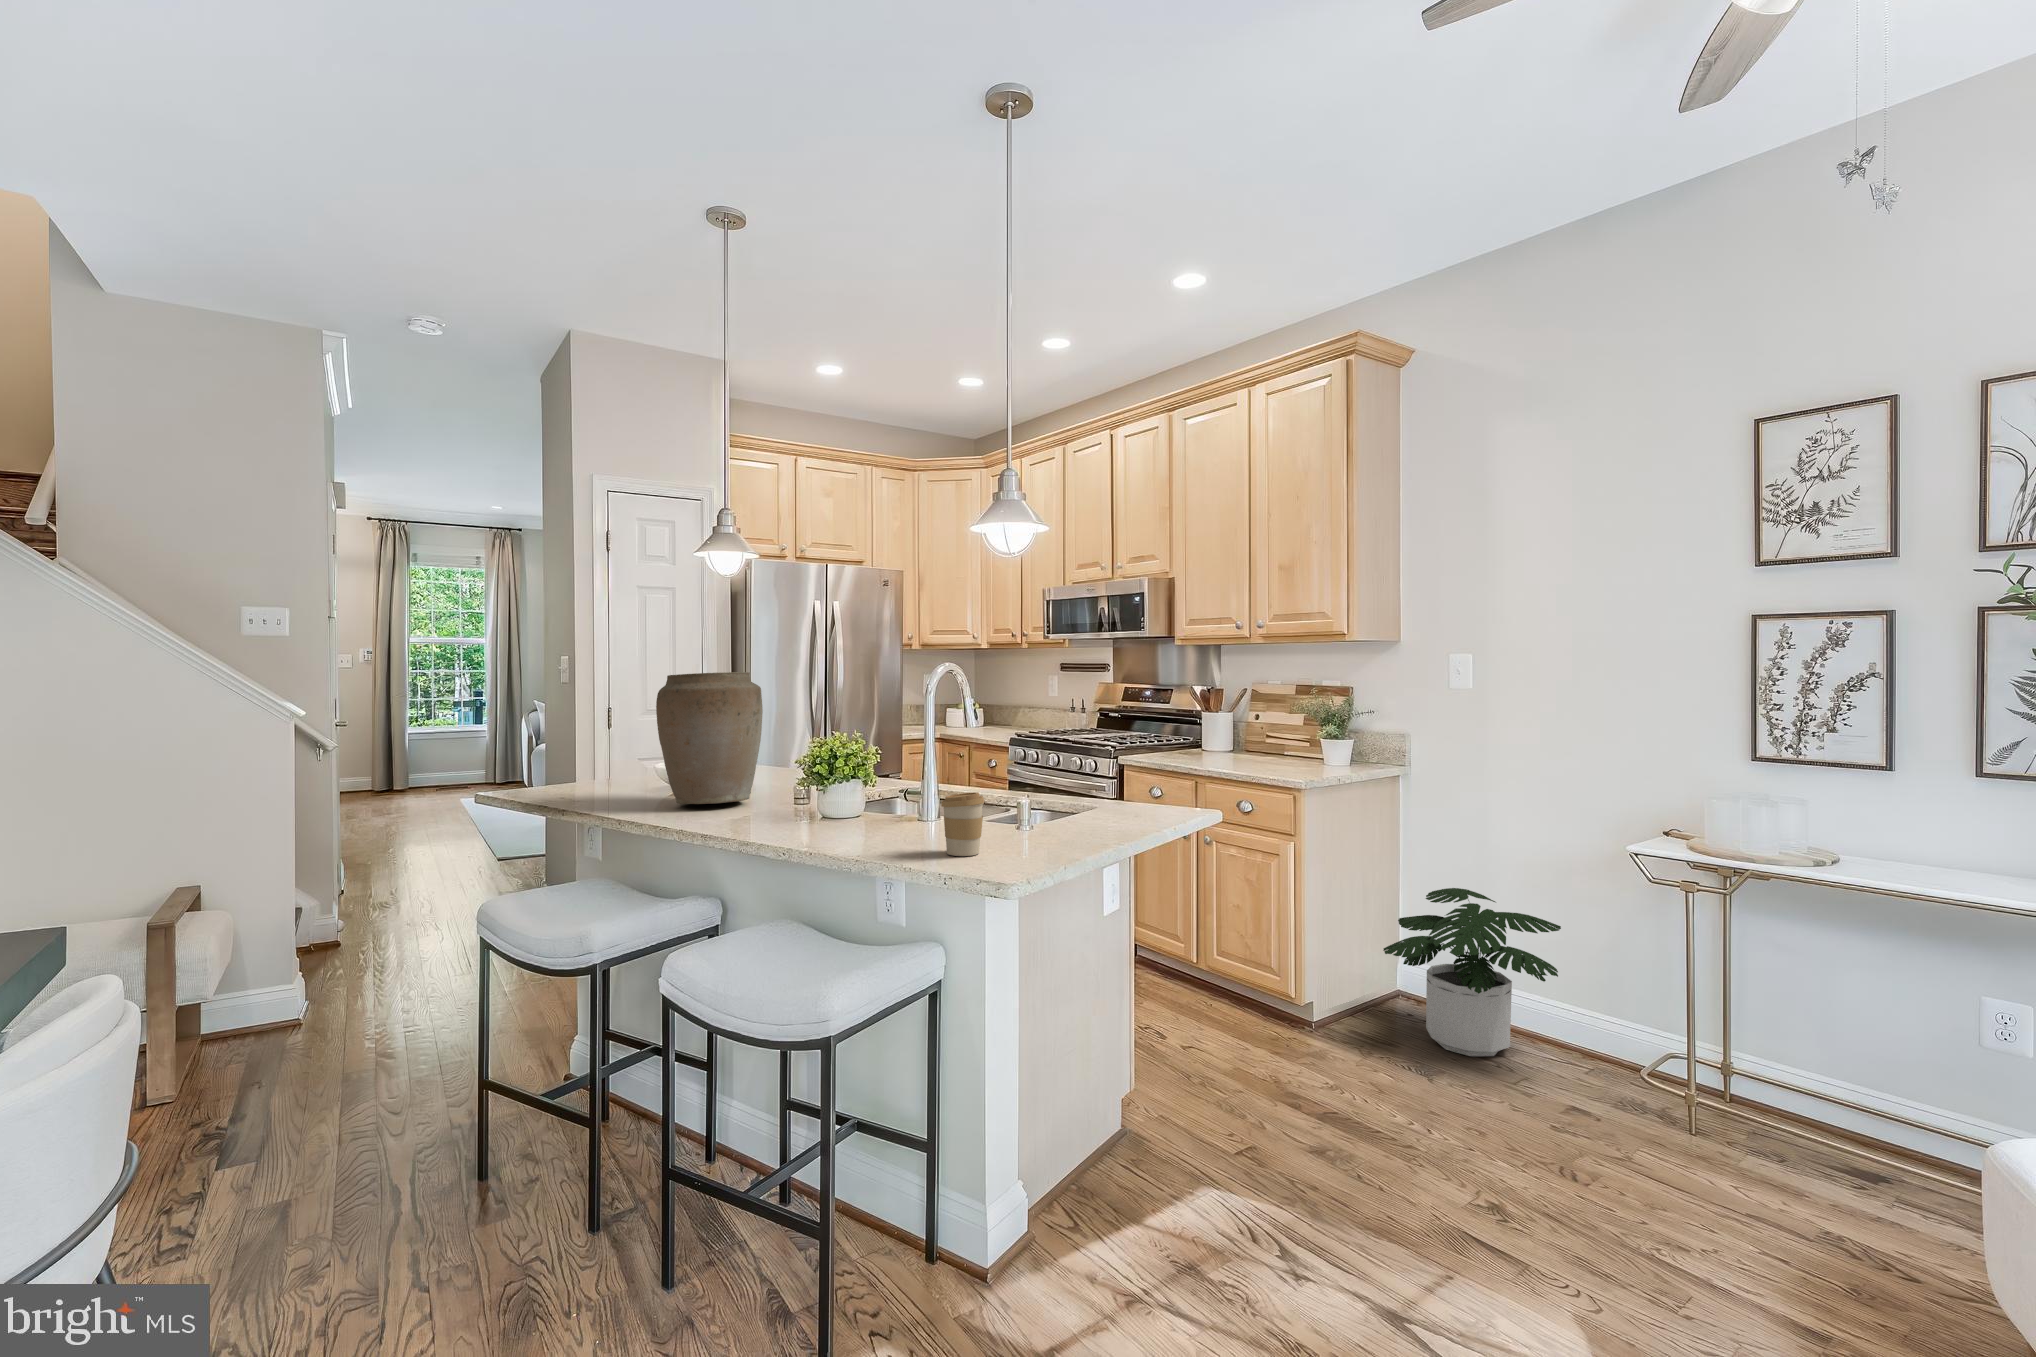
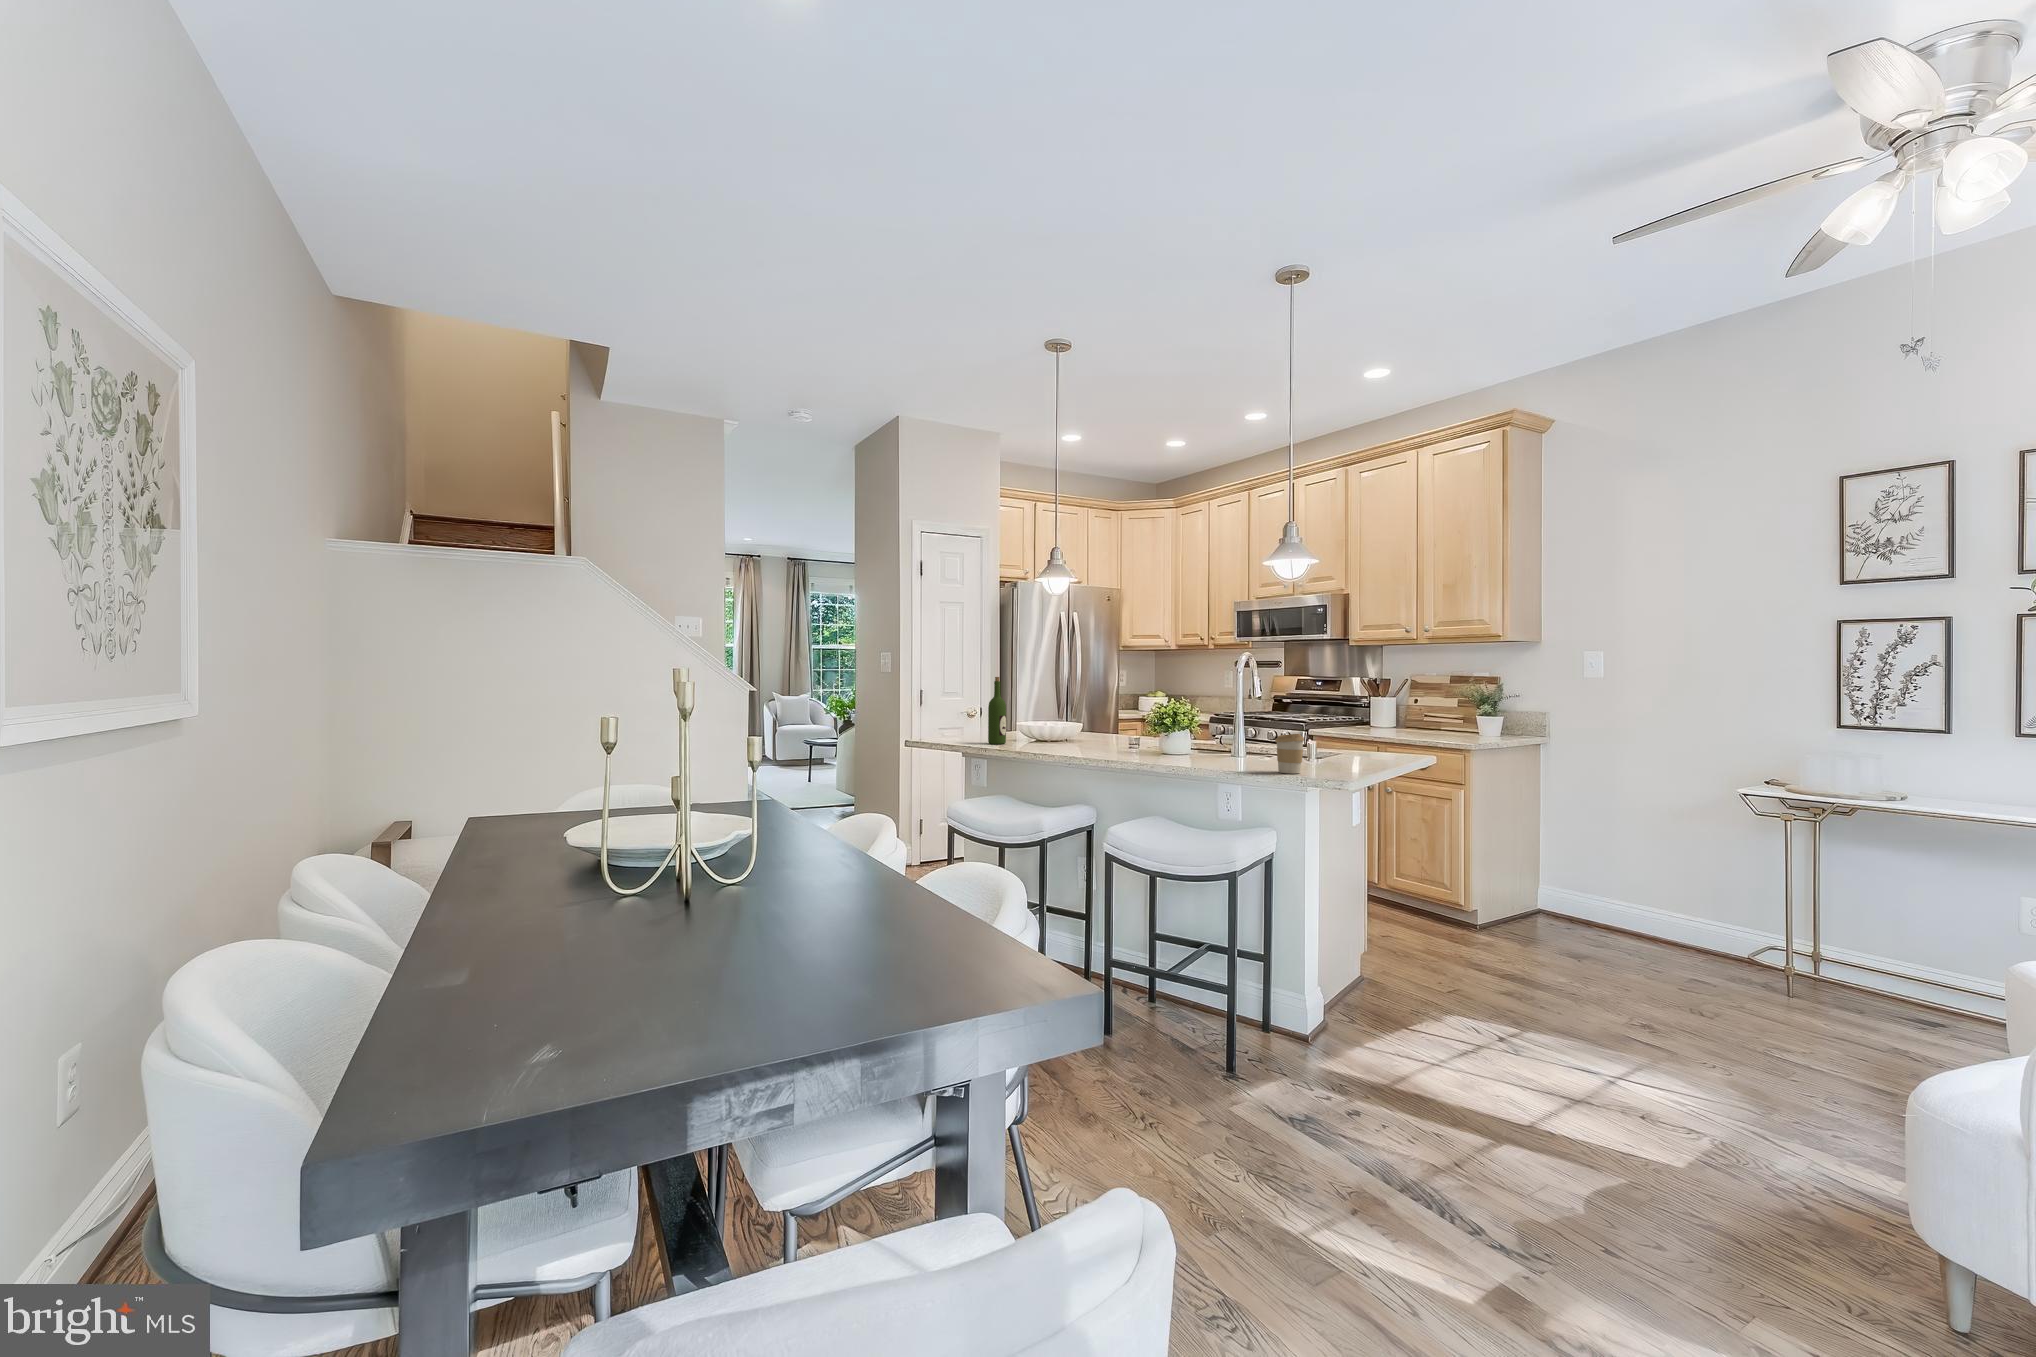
vase: present [656,672,763,804] -> none [1036,659,1104,747]
wine bottle: none [609,697,637,796] -> present [988,677,1006,744]
potted plant: present [1383,888,1561,1056] -> none [1536,828,1680,950]

